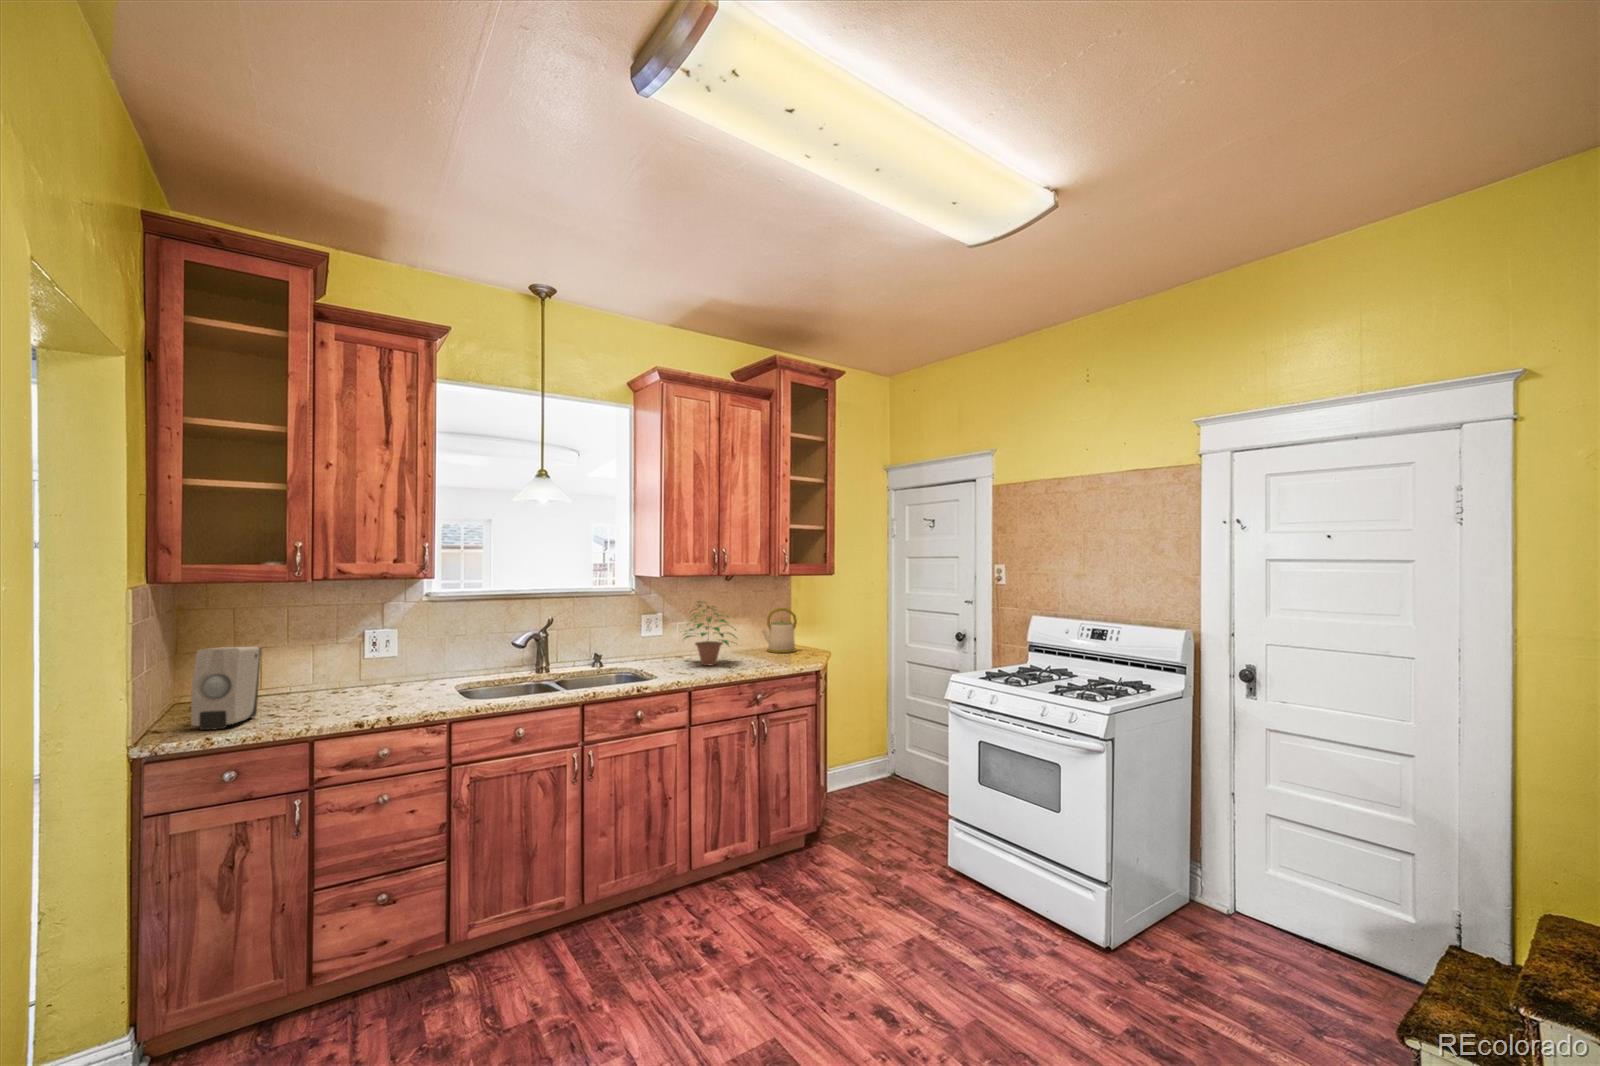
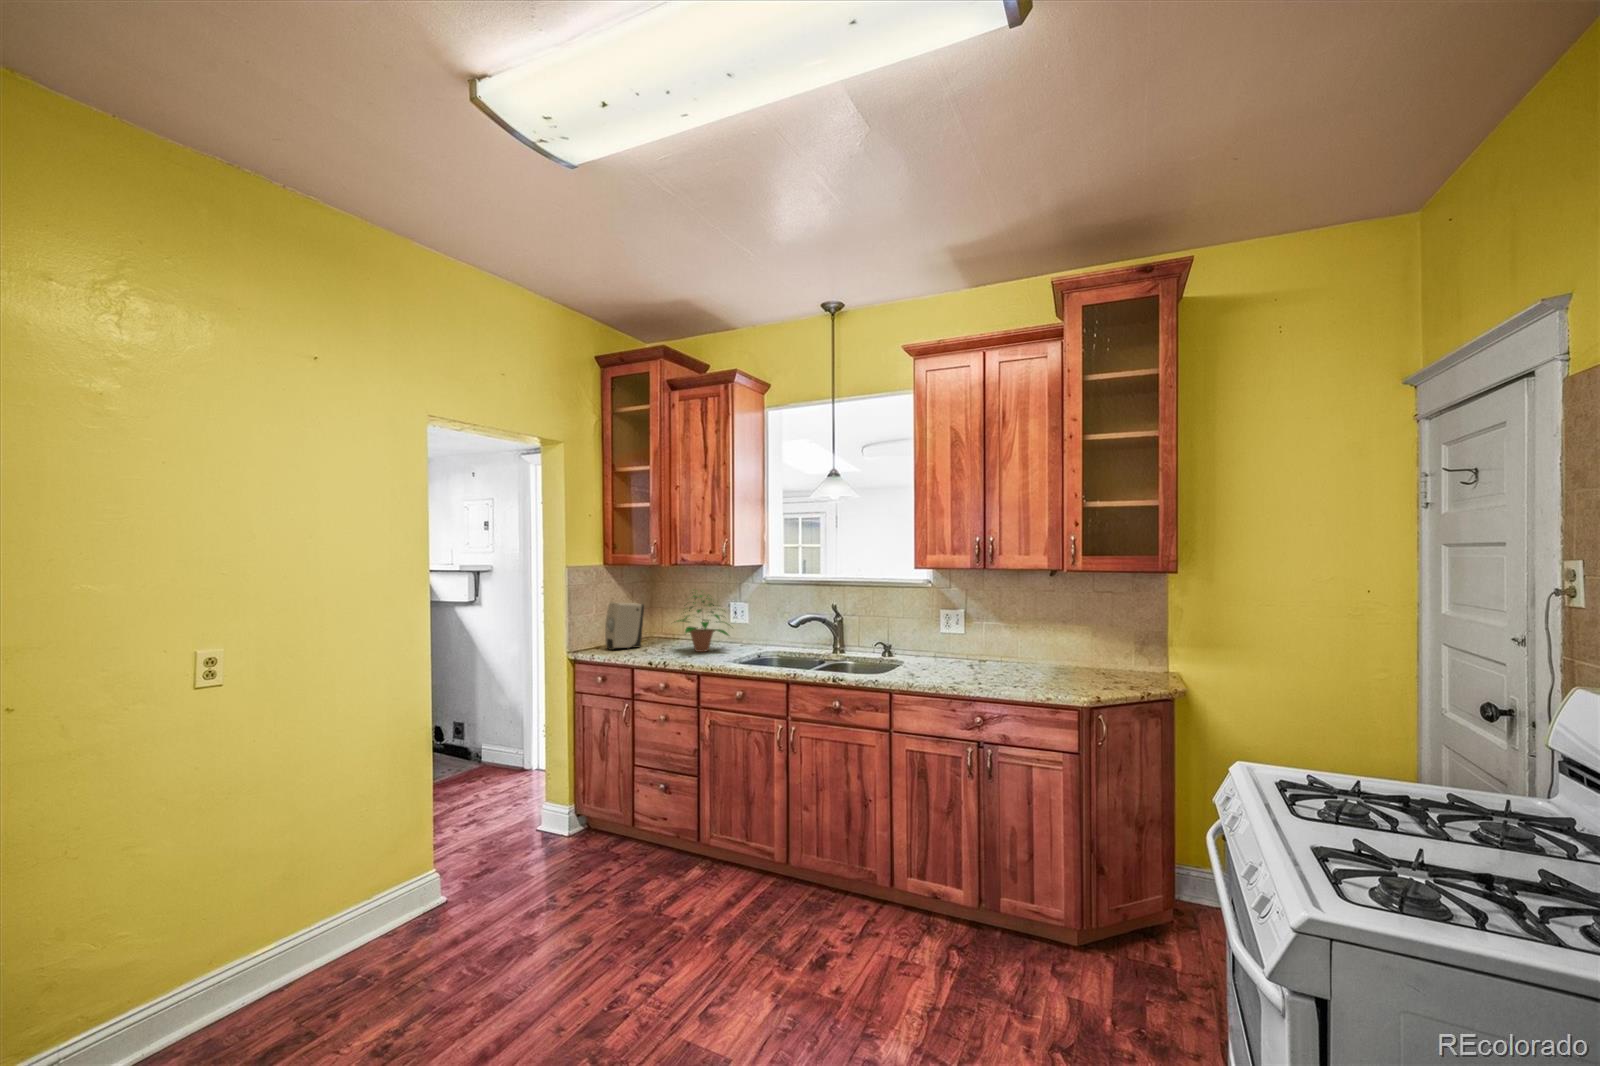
potted plant: present [684,605,736,666] -> present [677,590,728,652]
kettle: present [762,608,797,653] -> none [1101,617,1151,681]

